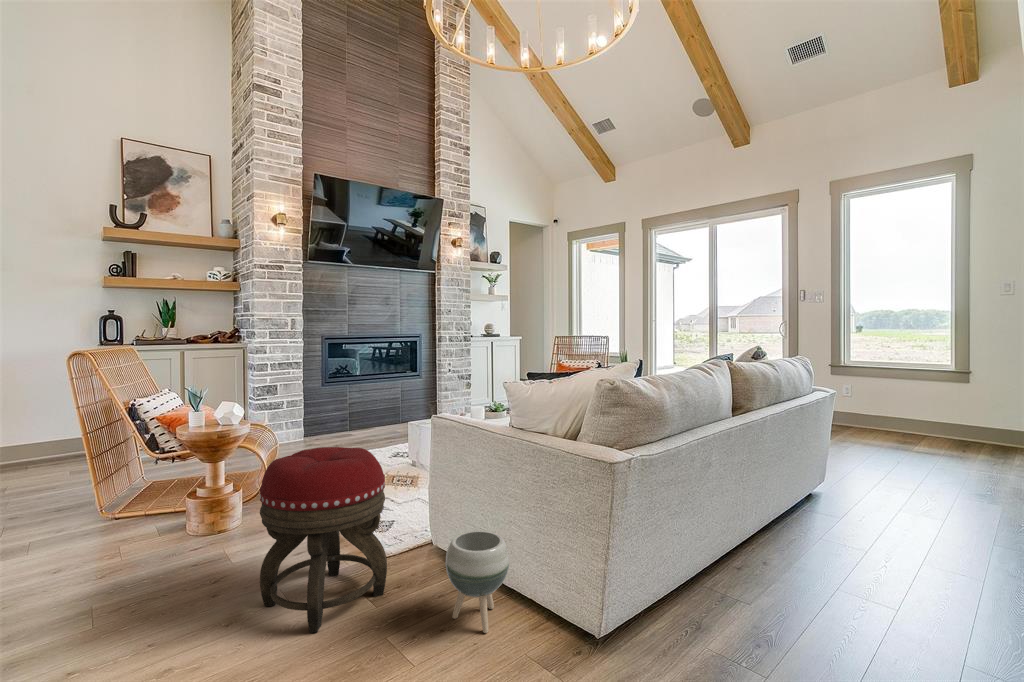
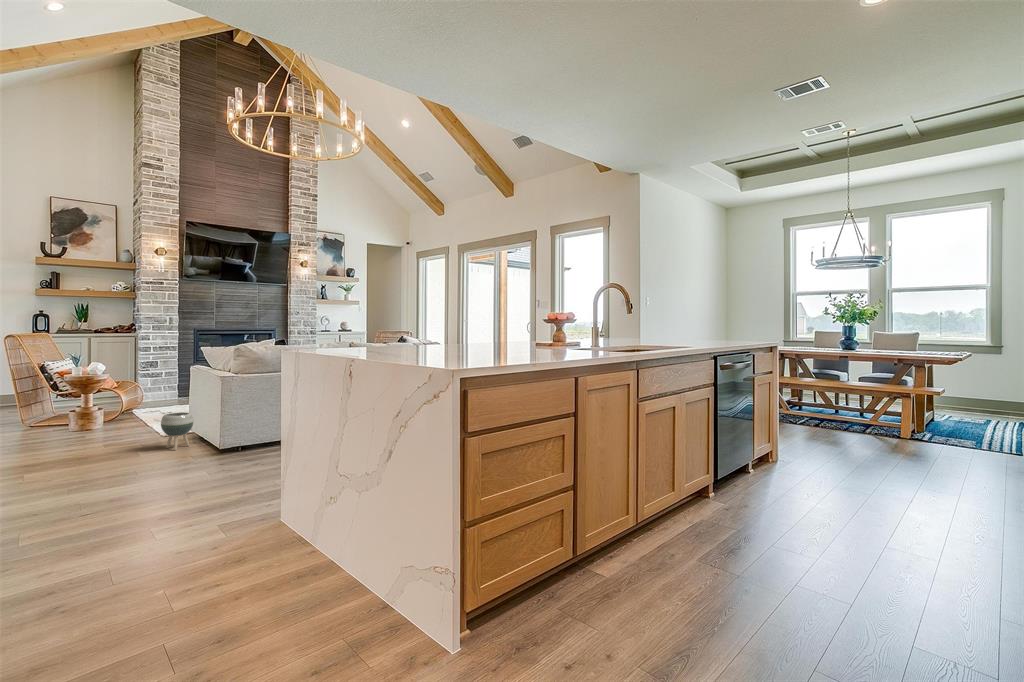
footstool: present [260,447,387,633] -> none [83,378,149,450]

